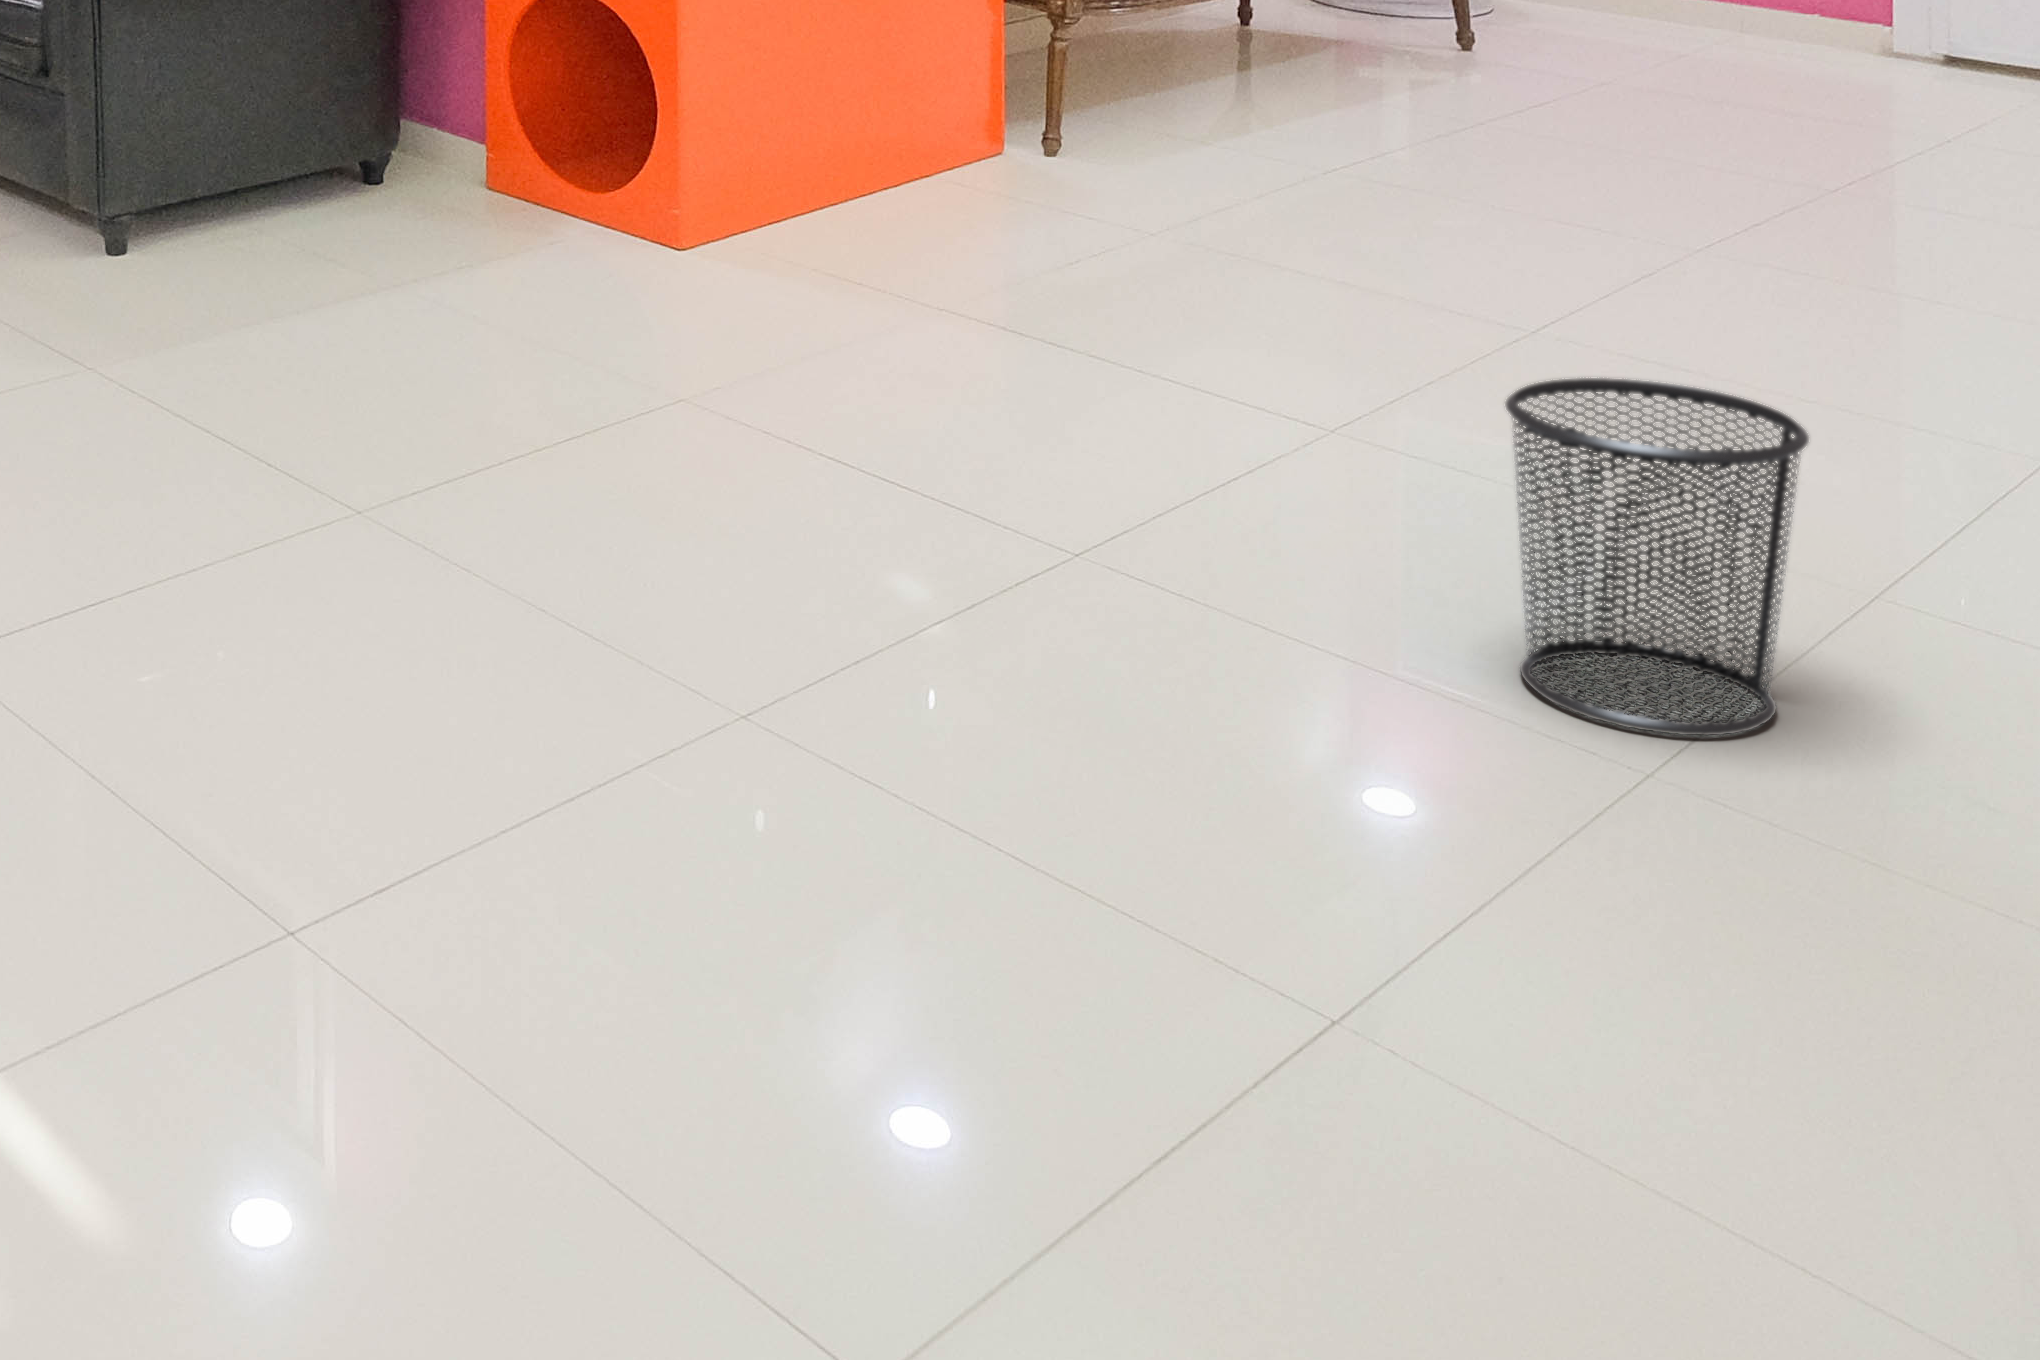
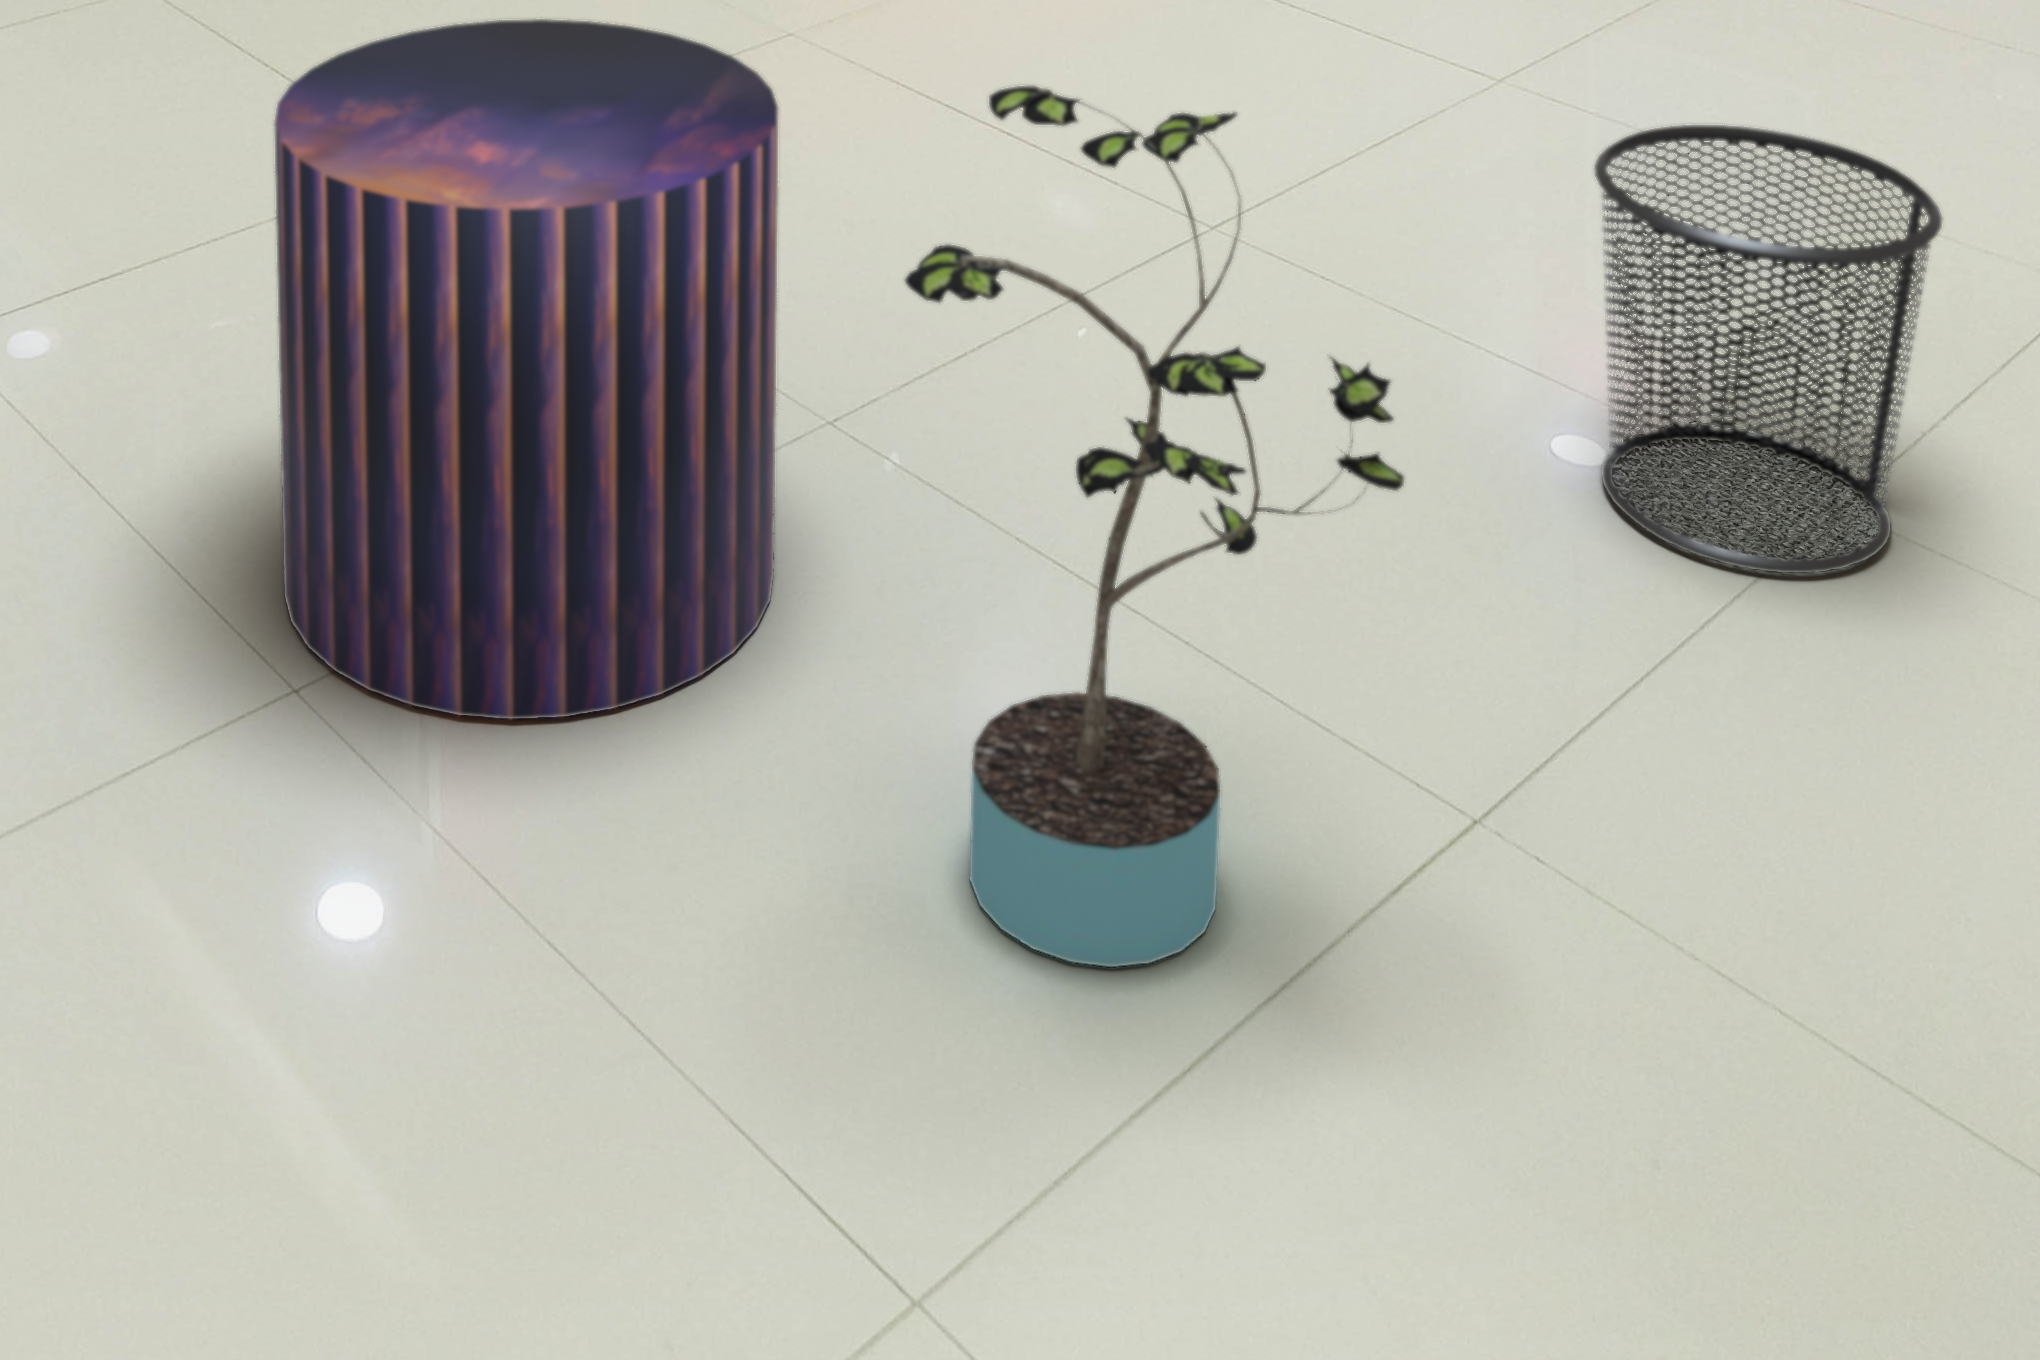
potted plant: none [998,270,1390,946] -> present [905,86,1404,967]
pouf: none [426,277,834,801] -> present [274,19,778,720]

